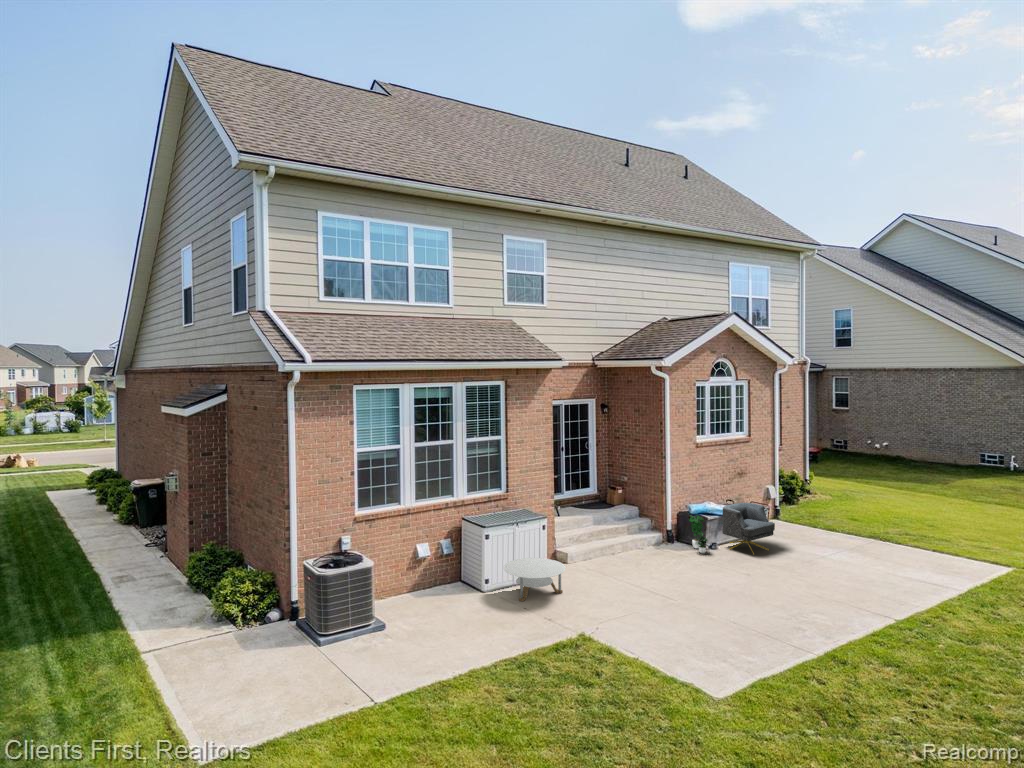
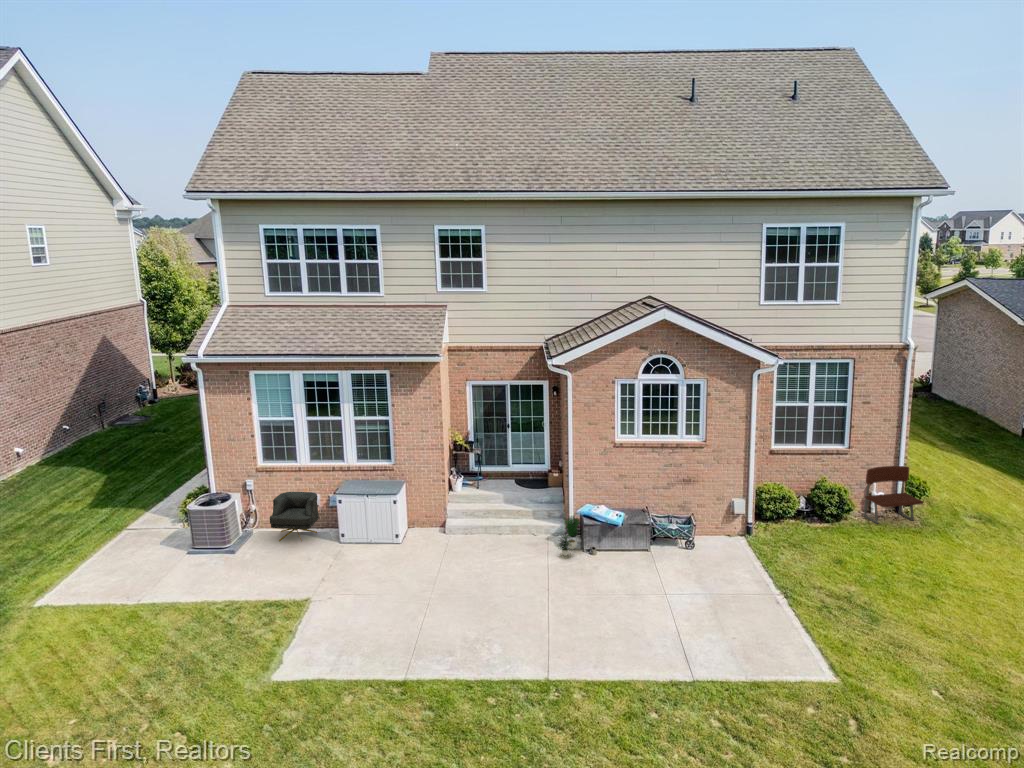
bench: none [814,451,850,497] -> present [863,466,923,524]
armchair: present [722,503,775,554] -> present [270,492,319,541]
round table: present [504,558,566,601] -> none [337,523,390,560]

